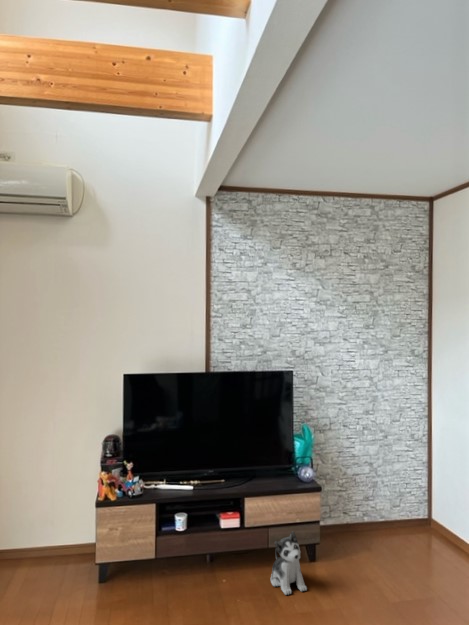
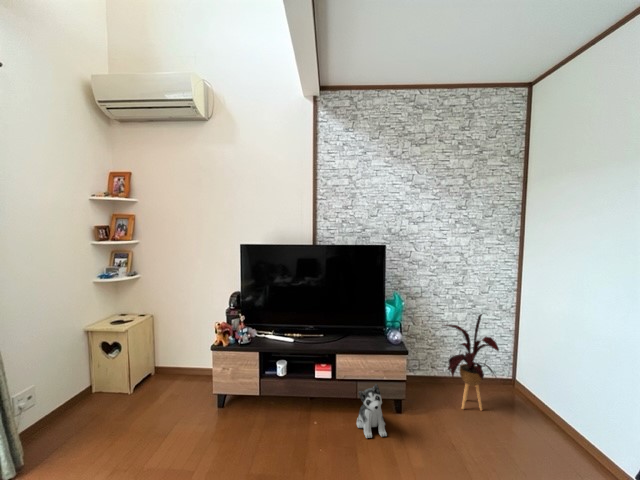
house plant: none [354,444,415,555] -> present [444,314,499,410]

